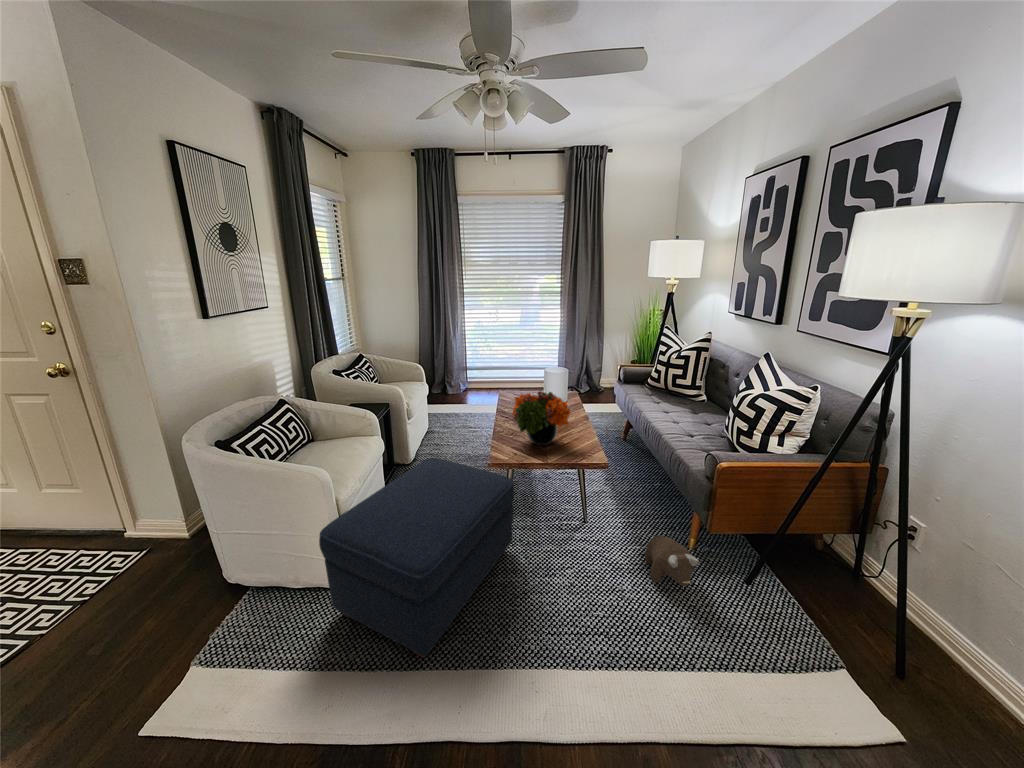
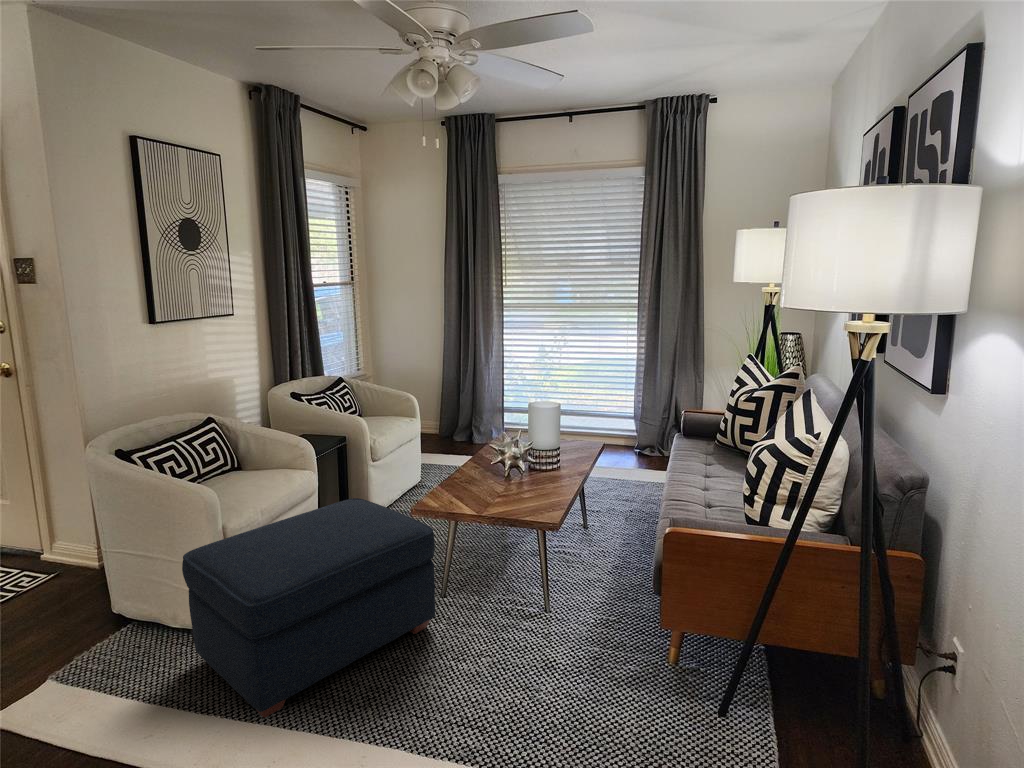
flower arrangement: present [512,391,571,445] -> none [461,422,546,496]
plush toy: present [645,535,699,586] -> none [594,632,657,699]

